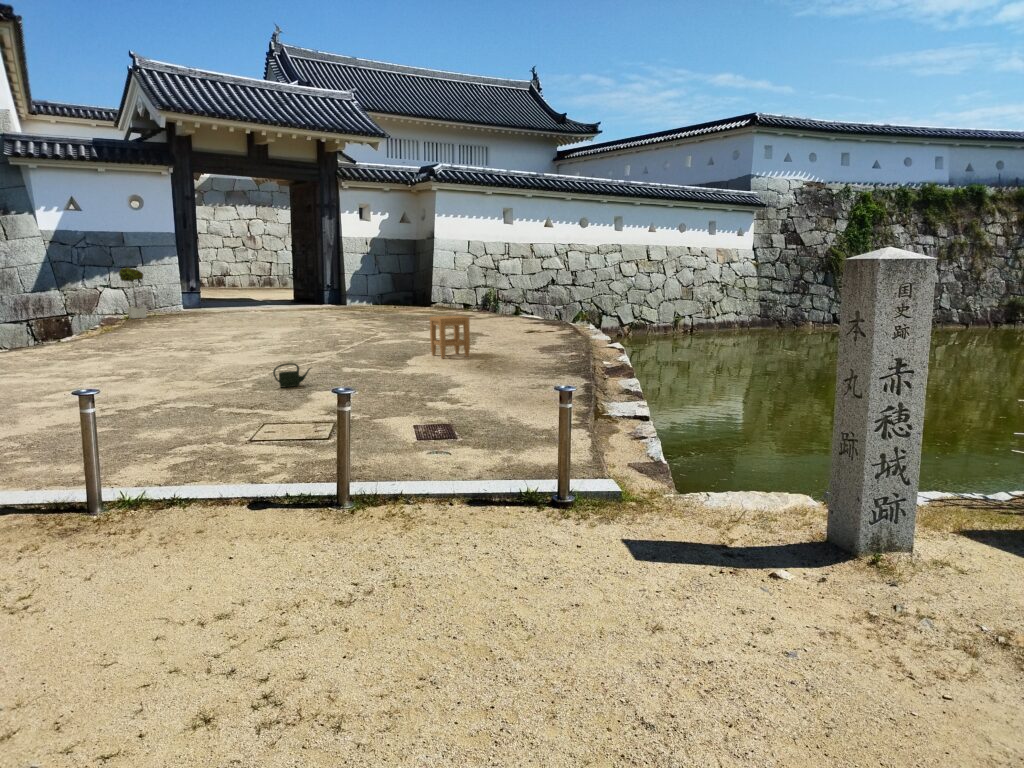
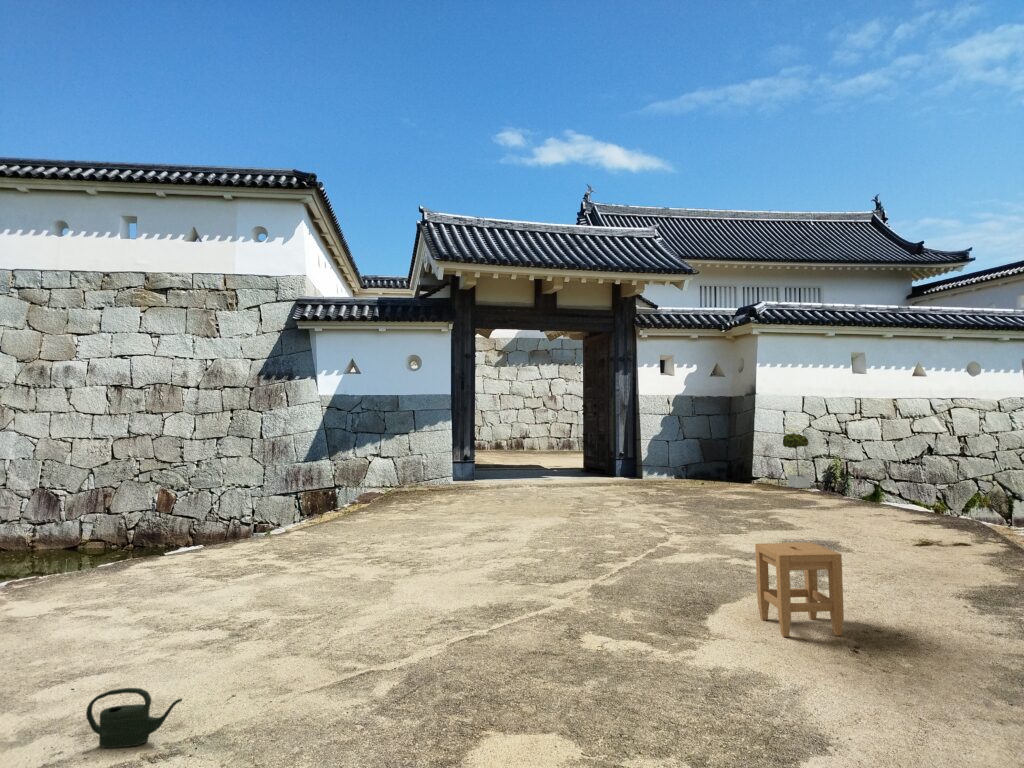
potted tree: present [119,267,147,318] -> present [783,433,811,488]
watering can: present [273,363,311,387] -> present [86,688,182,748]

